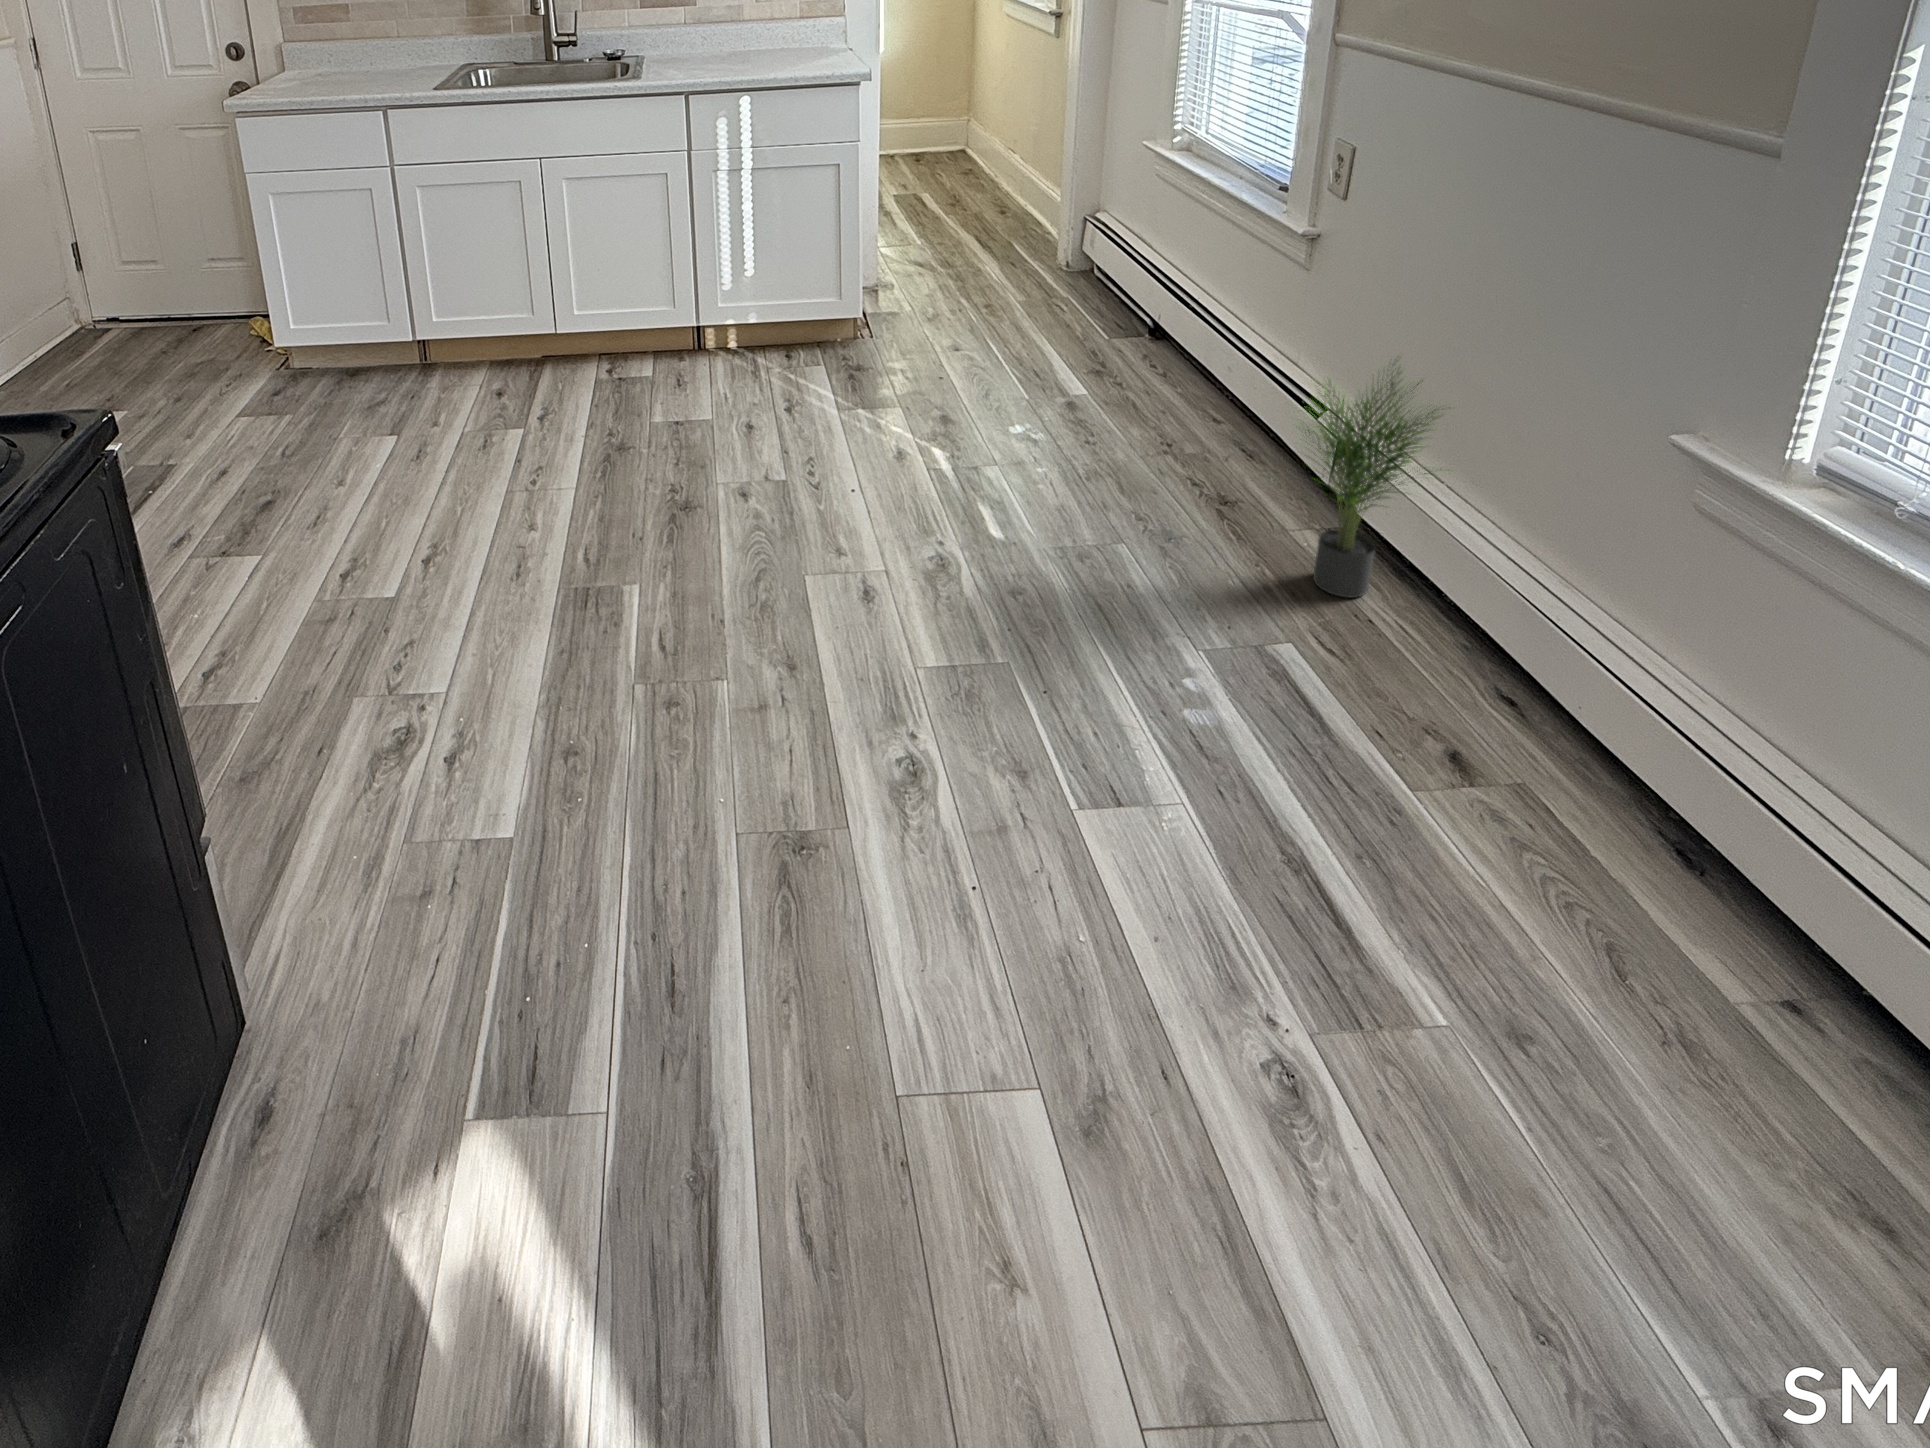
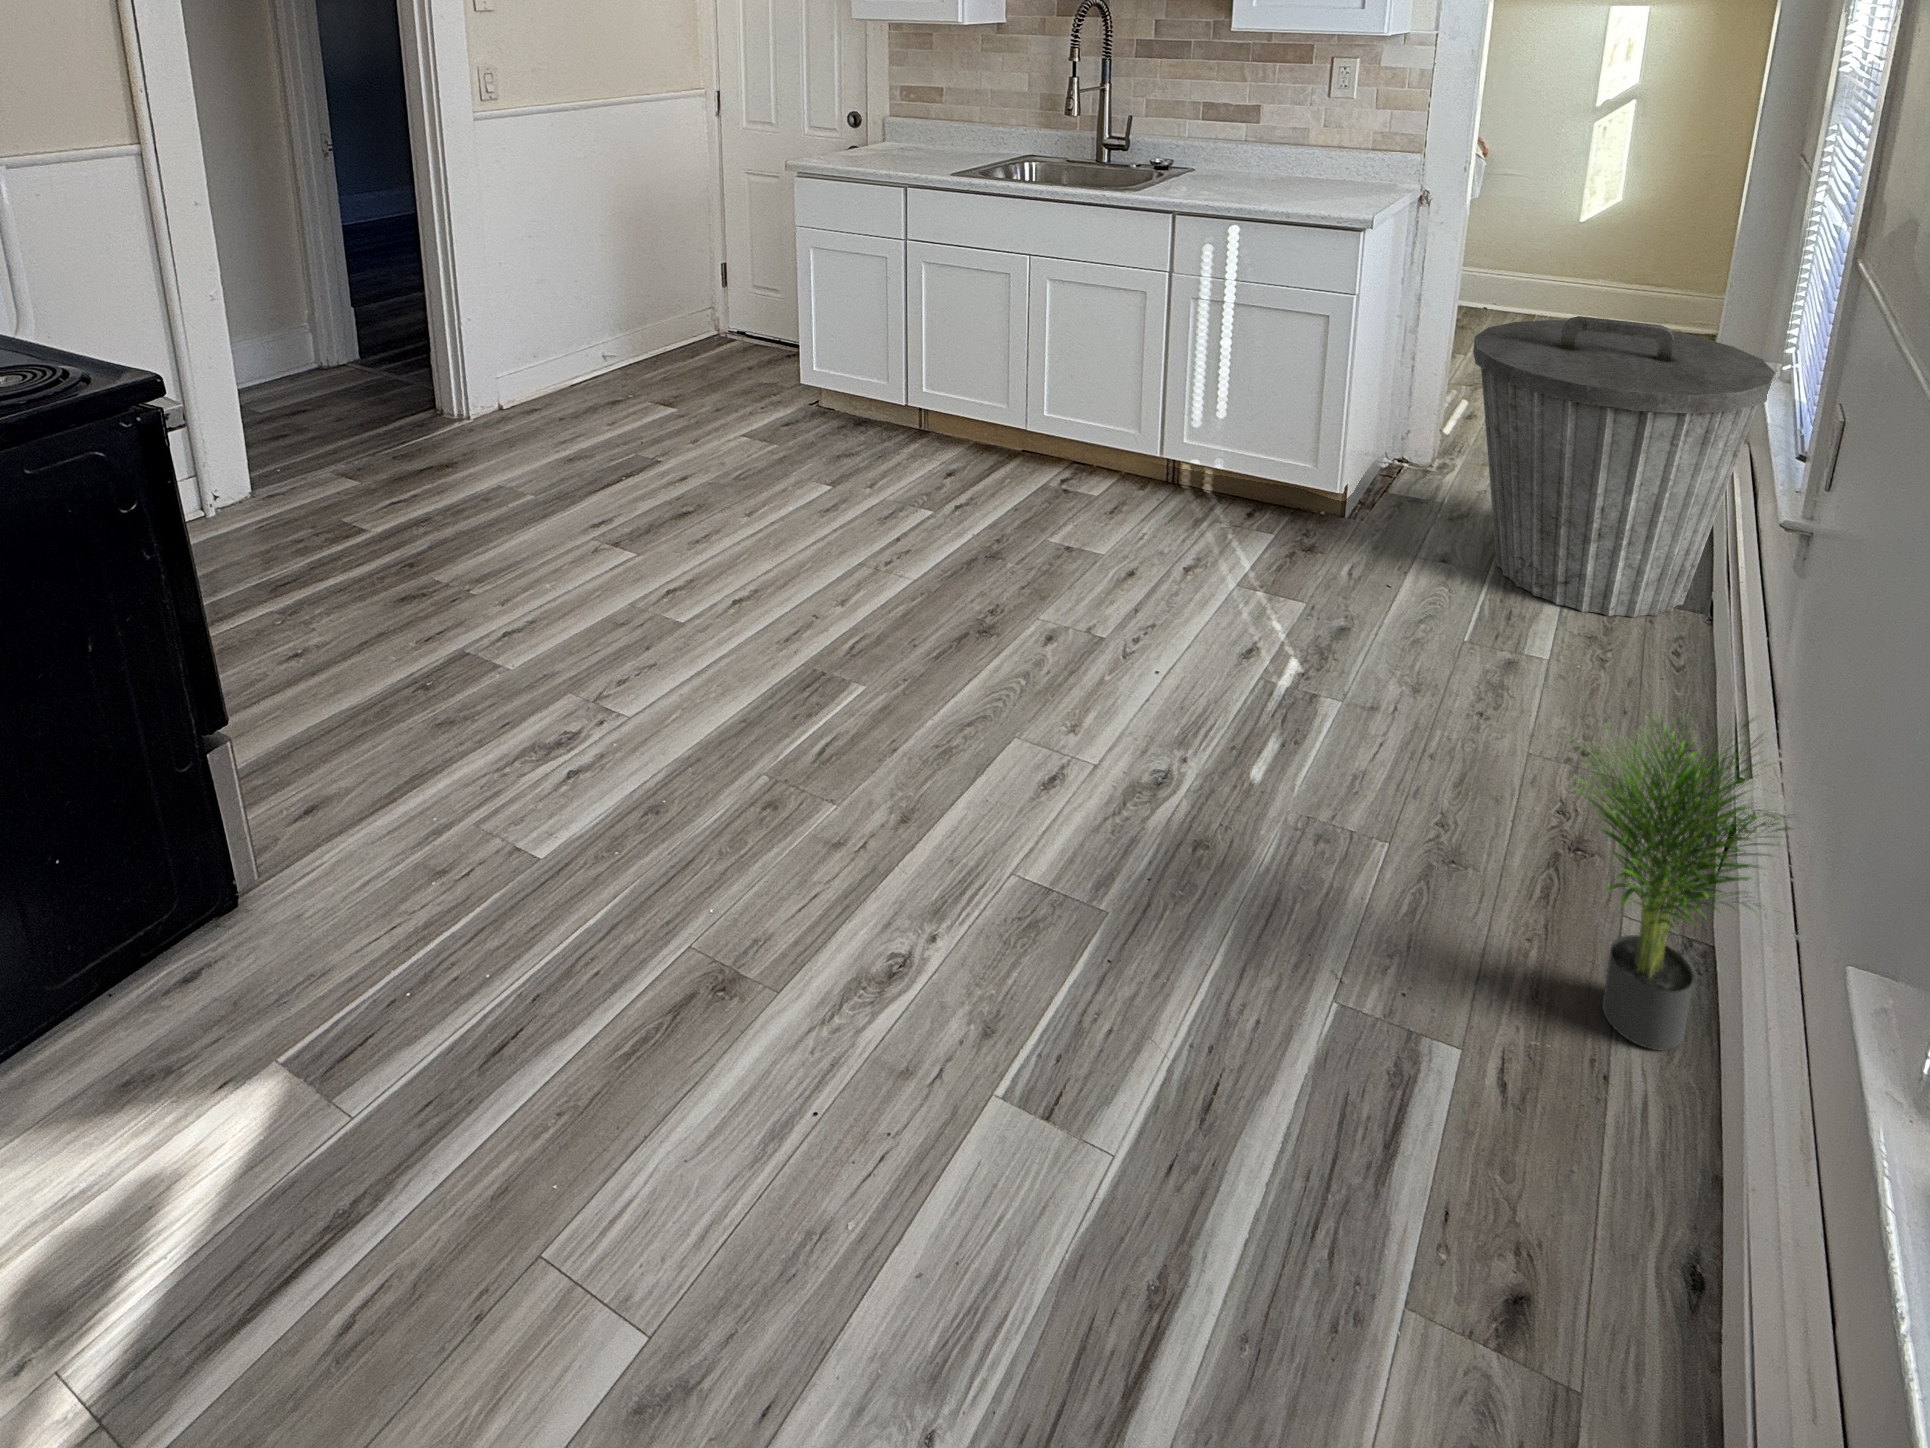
trash can: none [956,132,1169,359] -> present [1473,316,1775,618]

